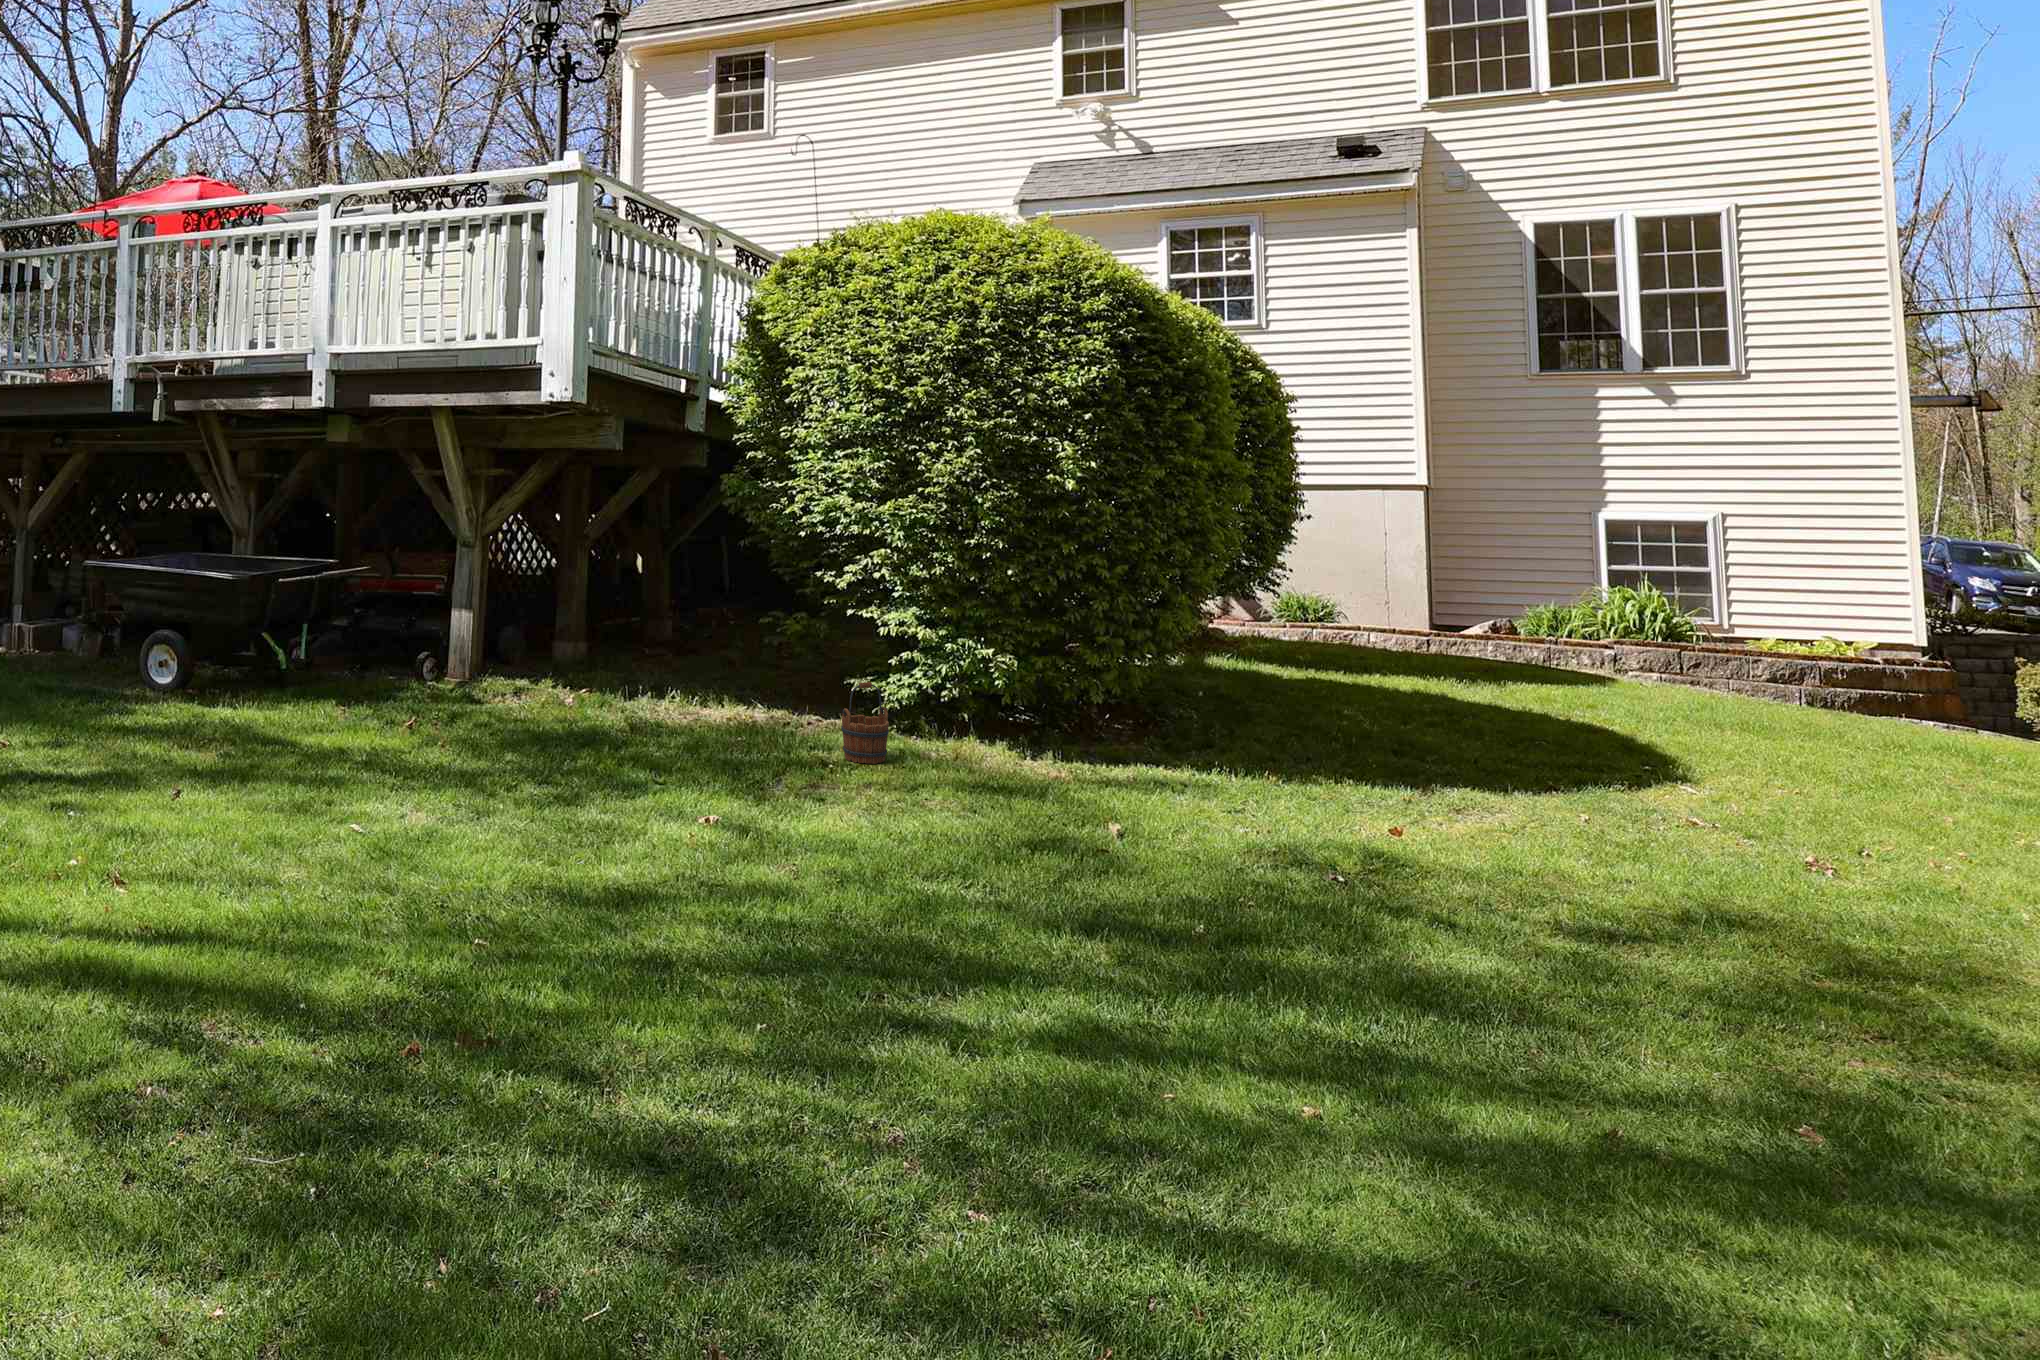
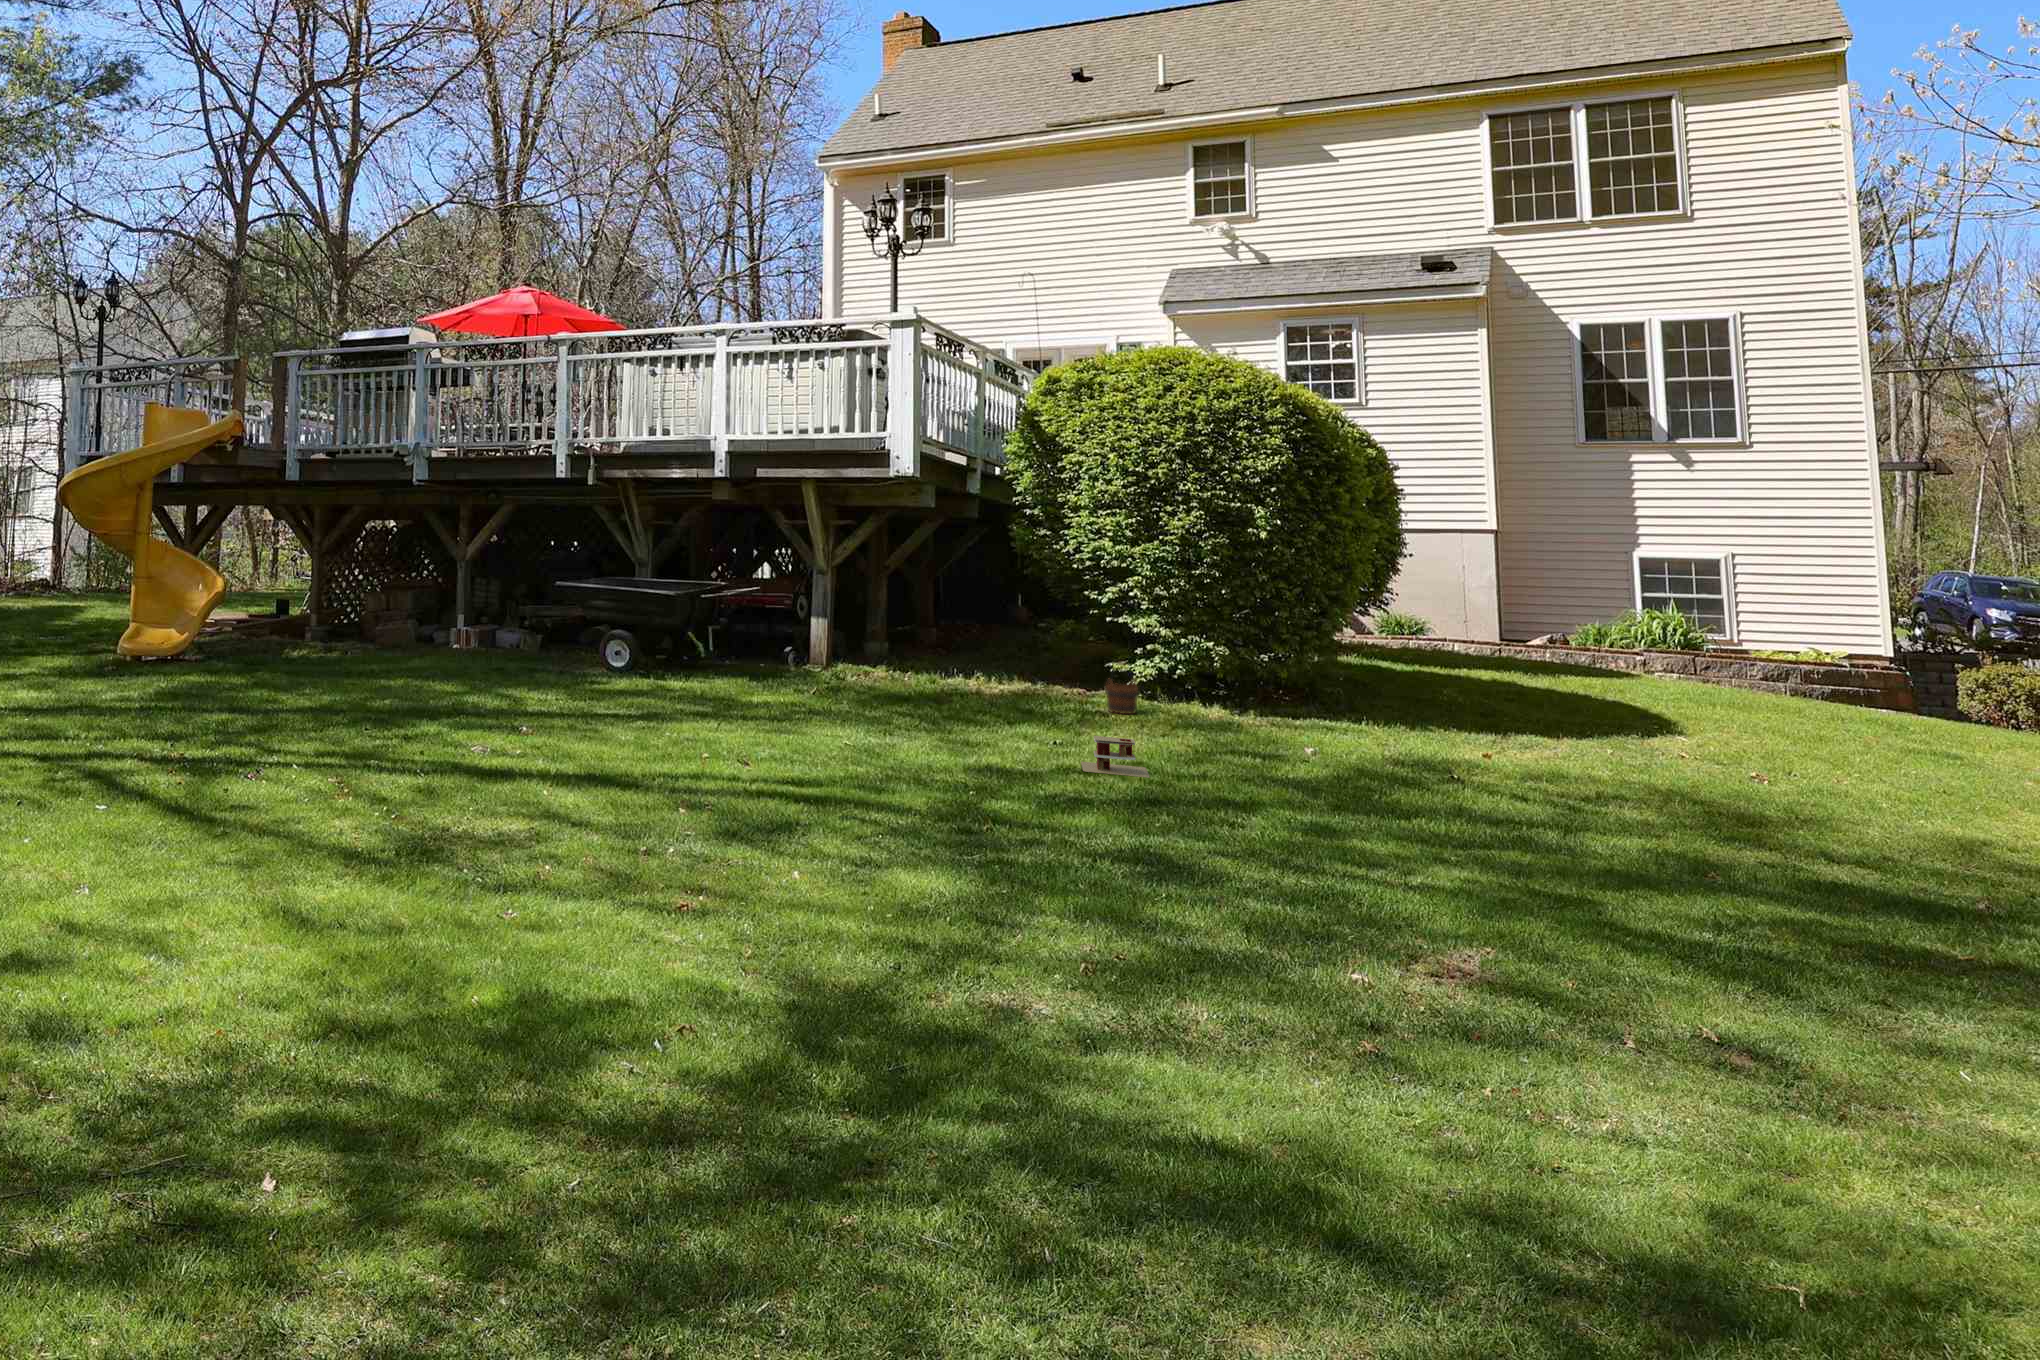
toy house: none [718,832,834,912] -> present [1081,736,1149,777]

